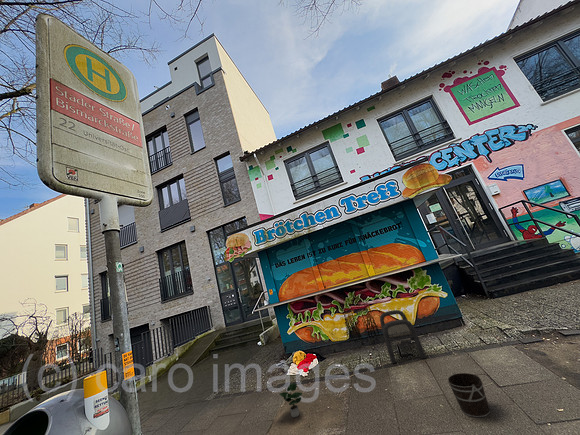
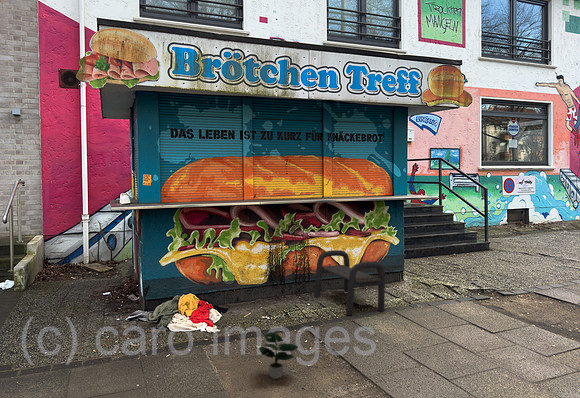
bucket: present [448,373,490,417] -> none [466,318,500,357]

